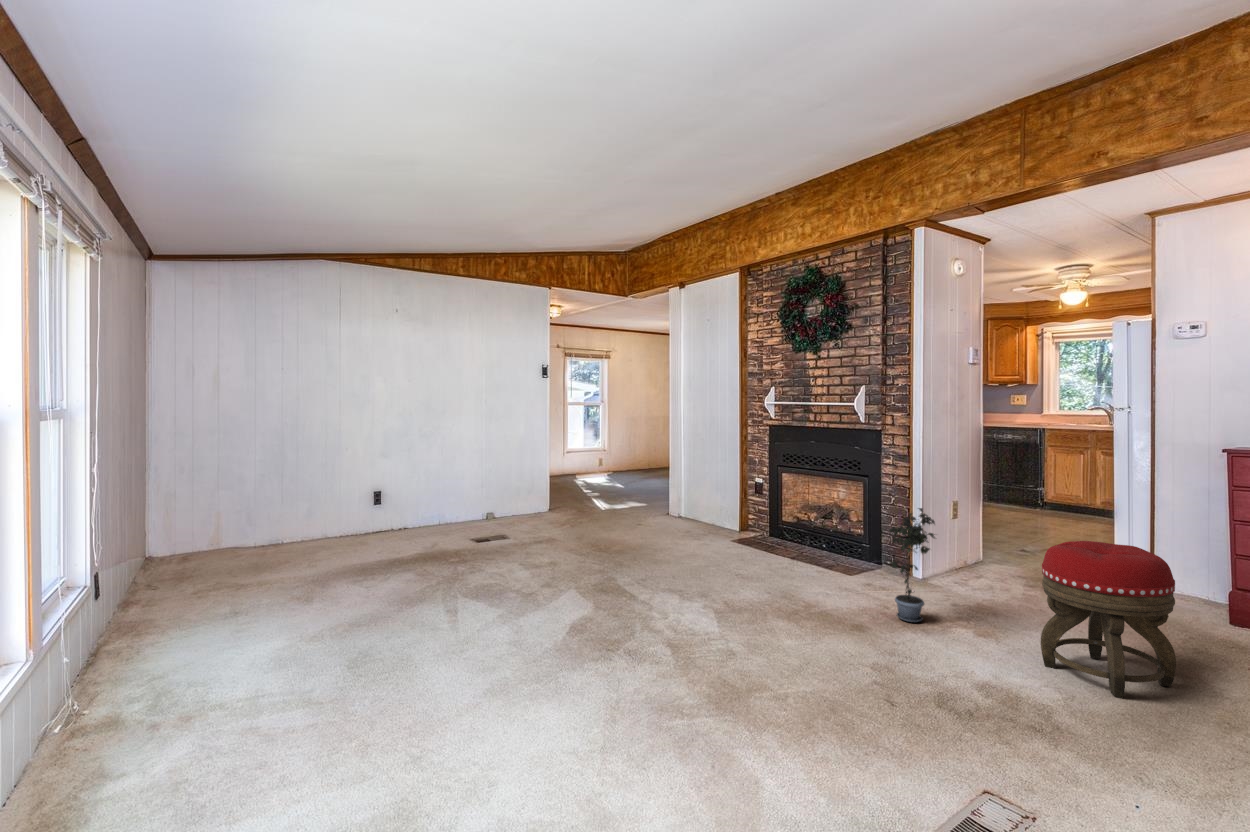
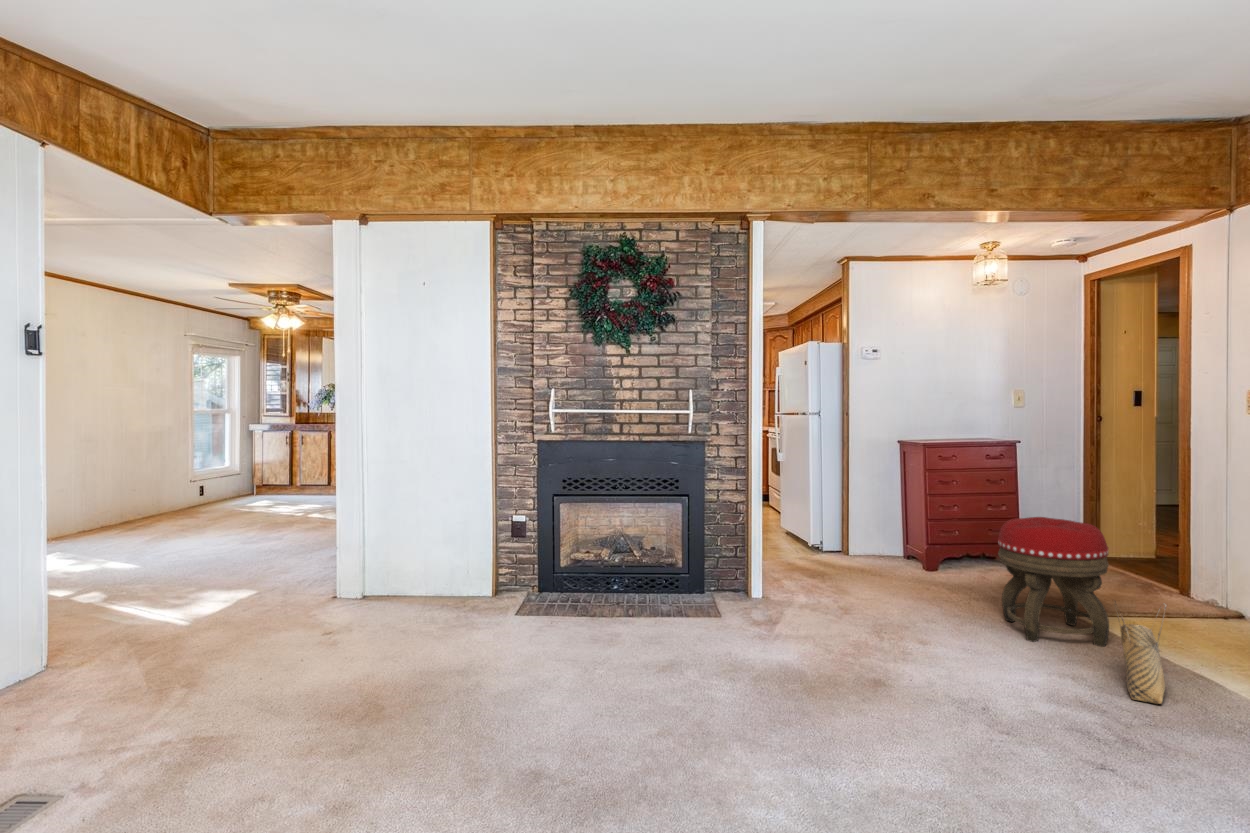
potted plant: present [889,508,935,623] -> none [857,514,942,645]
woven basket: none [957,609,1031,708] -> present [1115,601,1166,704]

